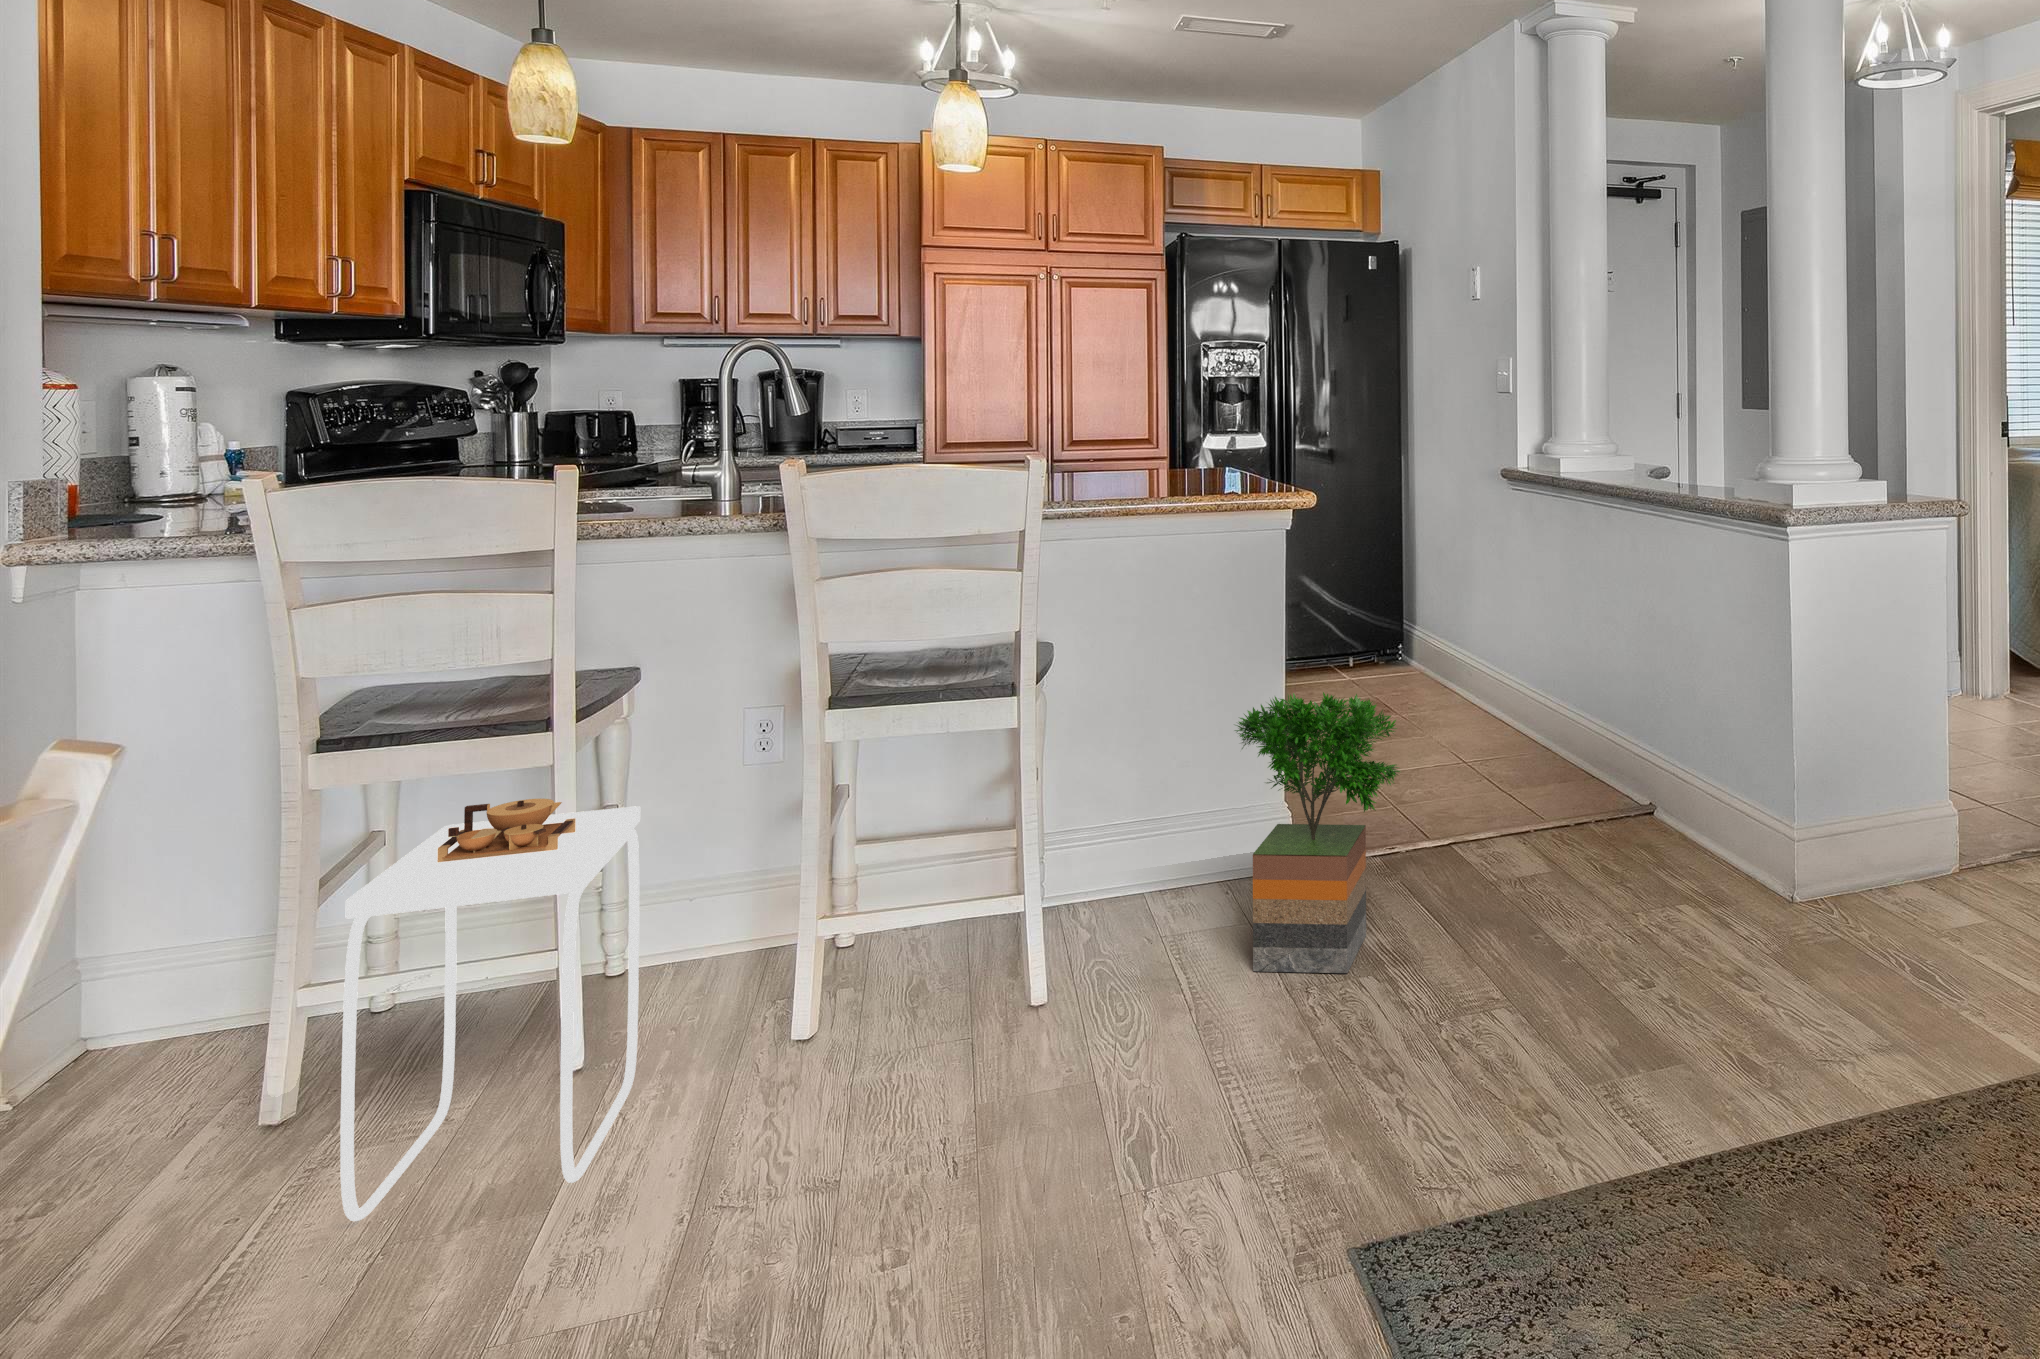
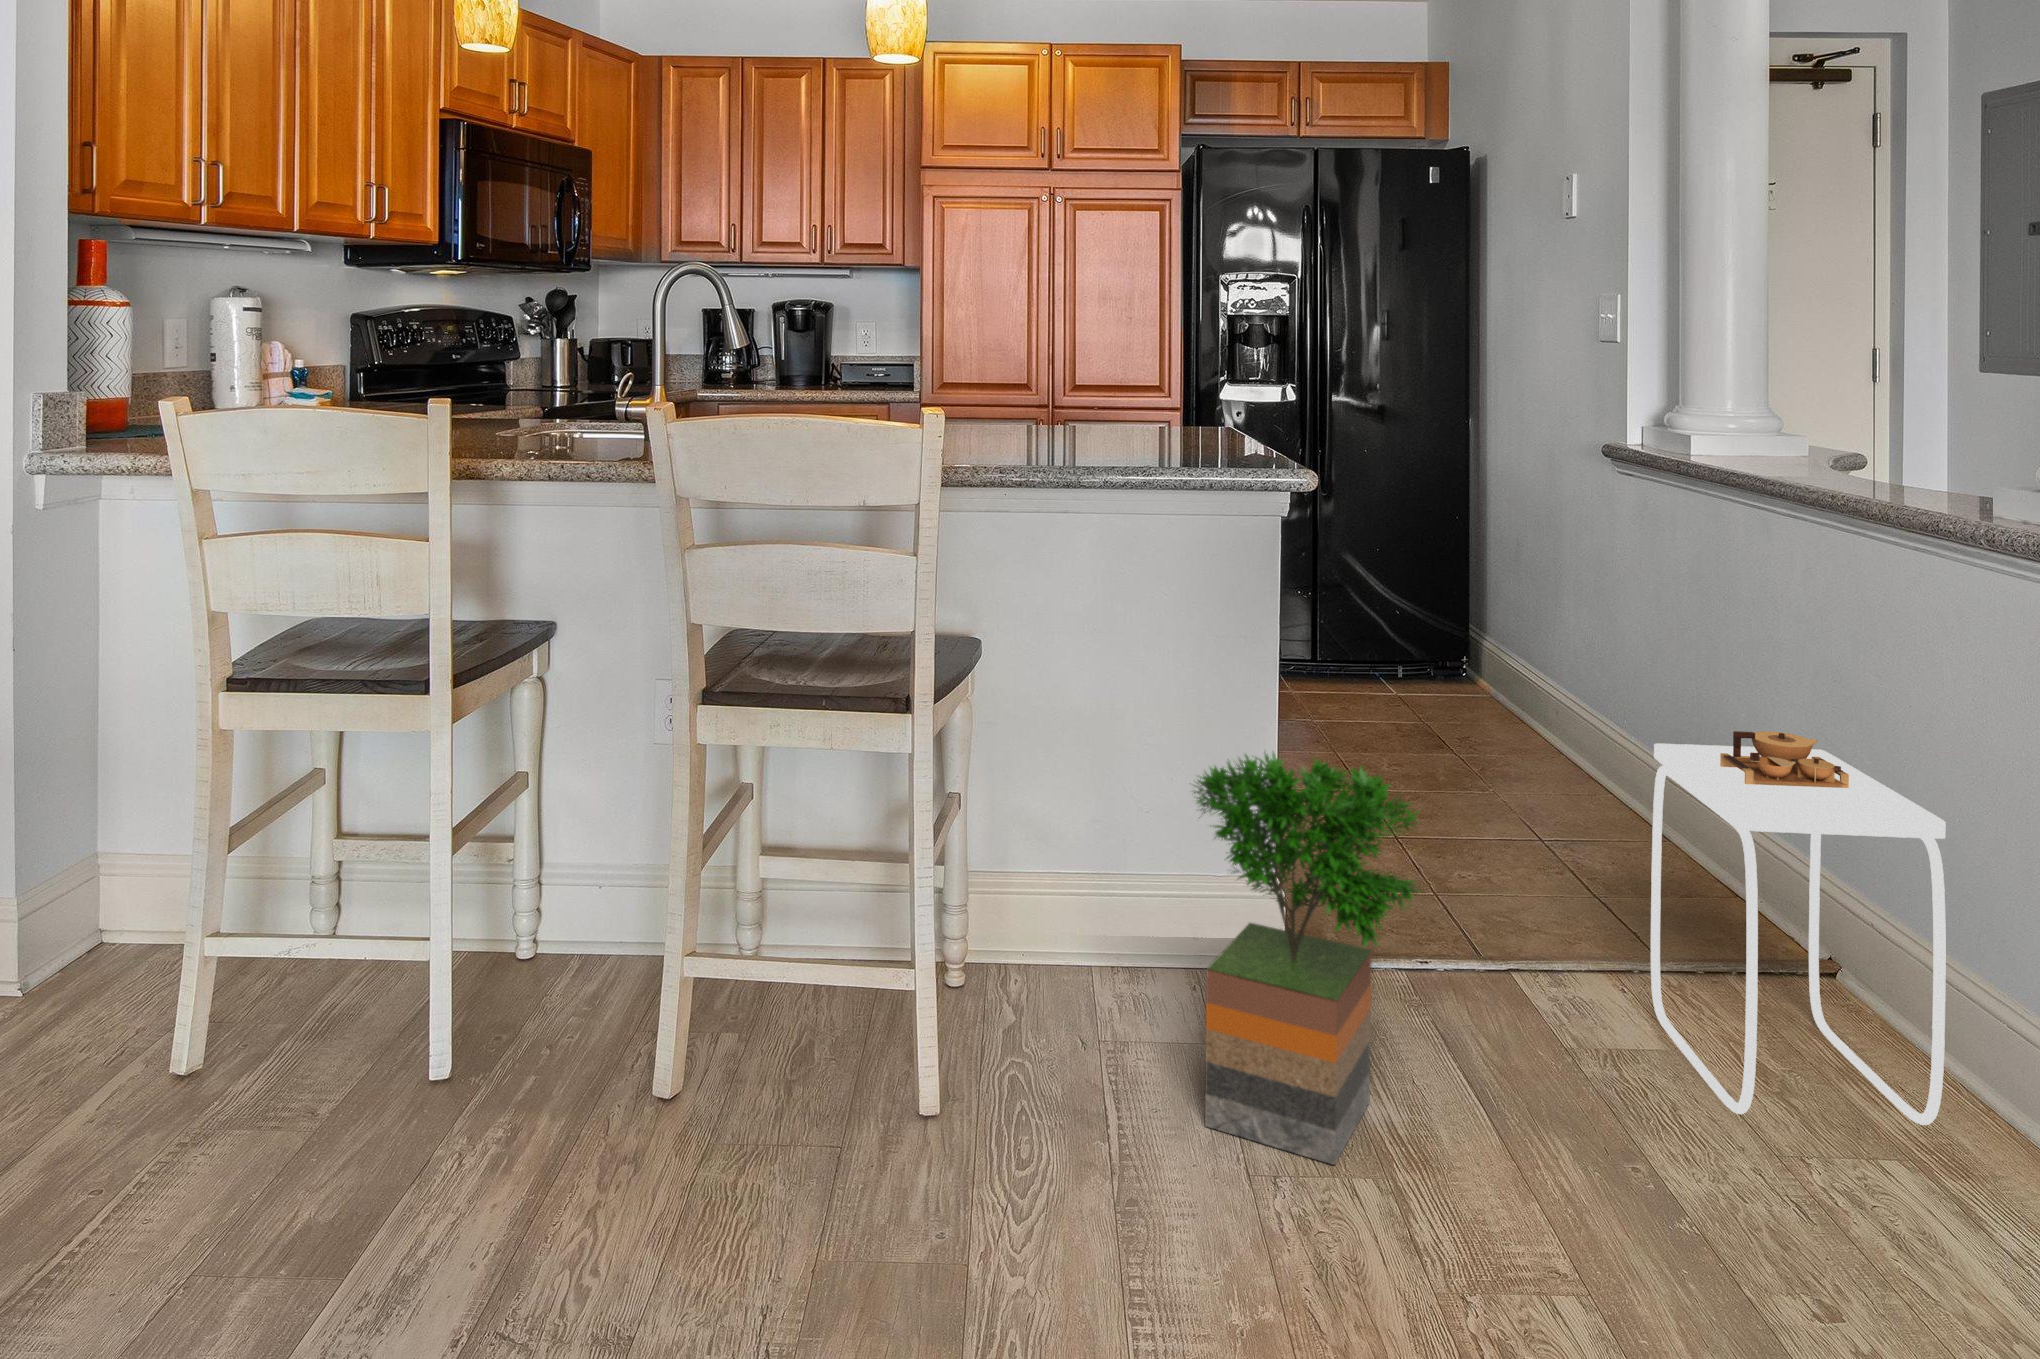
side table: present [340,798,640,1221] -> present [1651,731,1946,1125]

